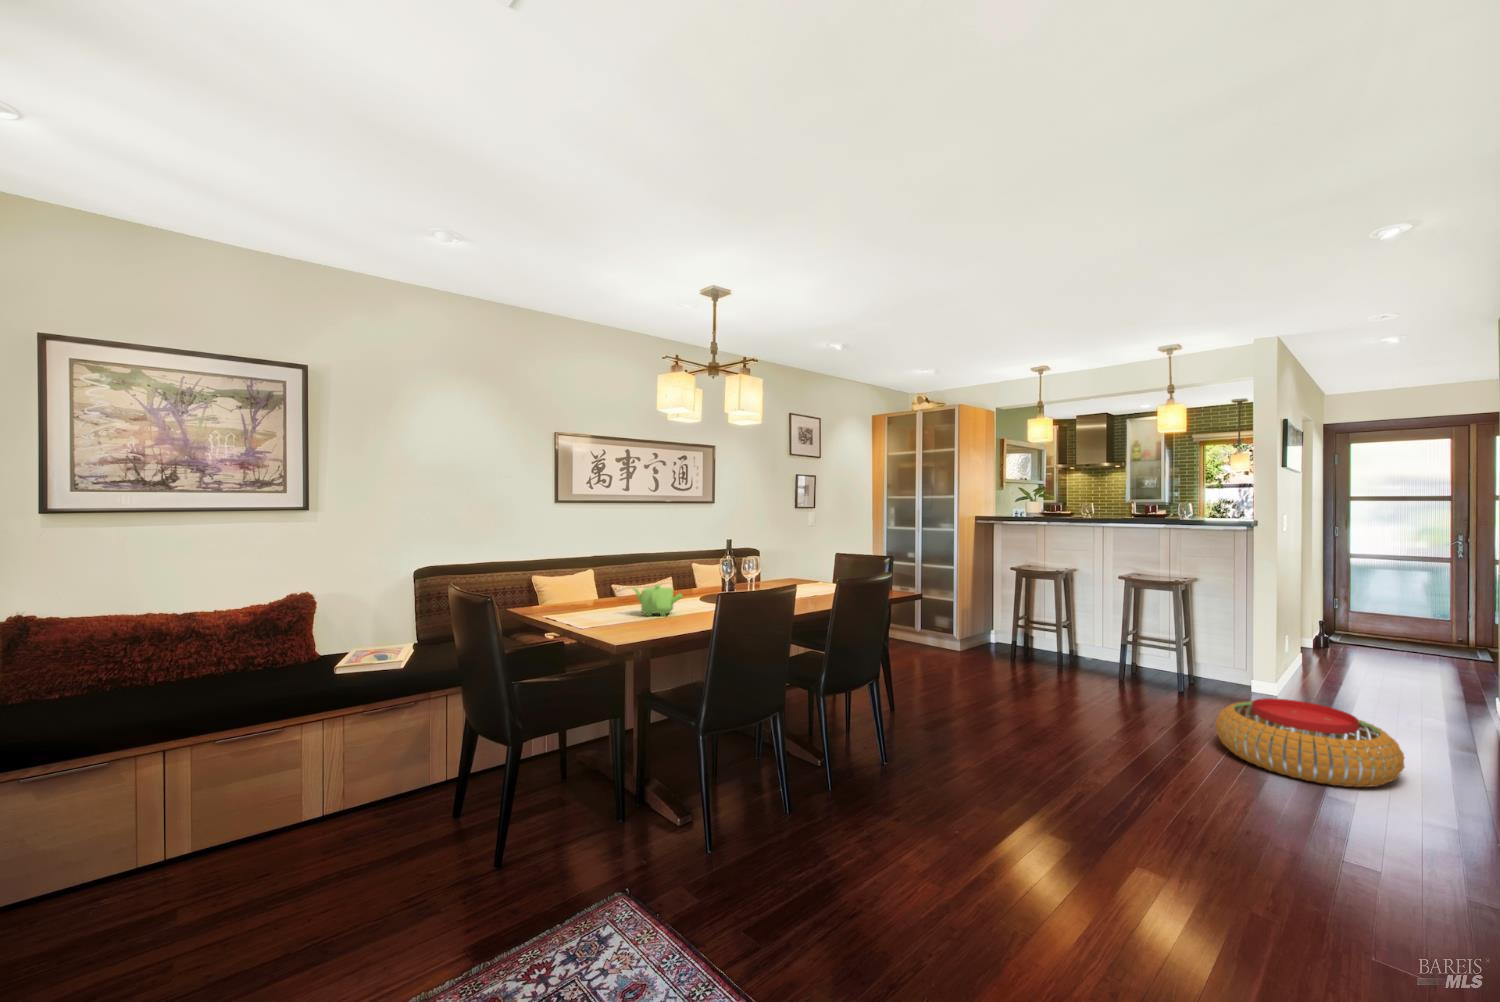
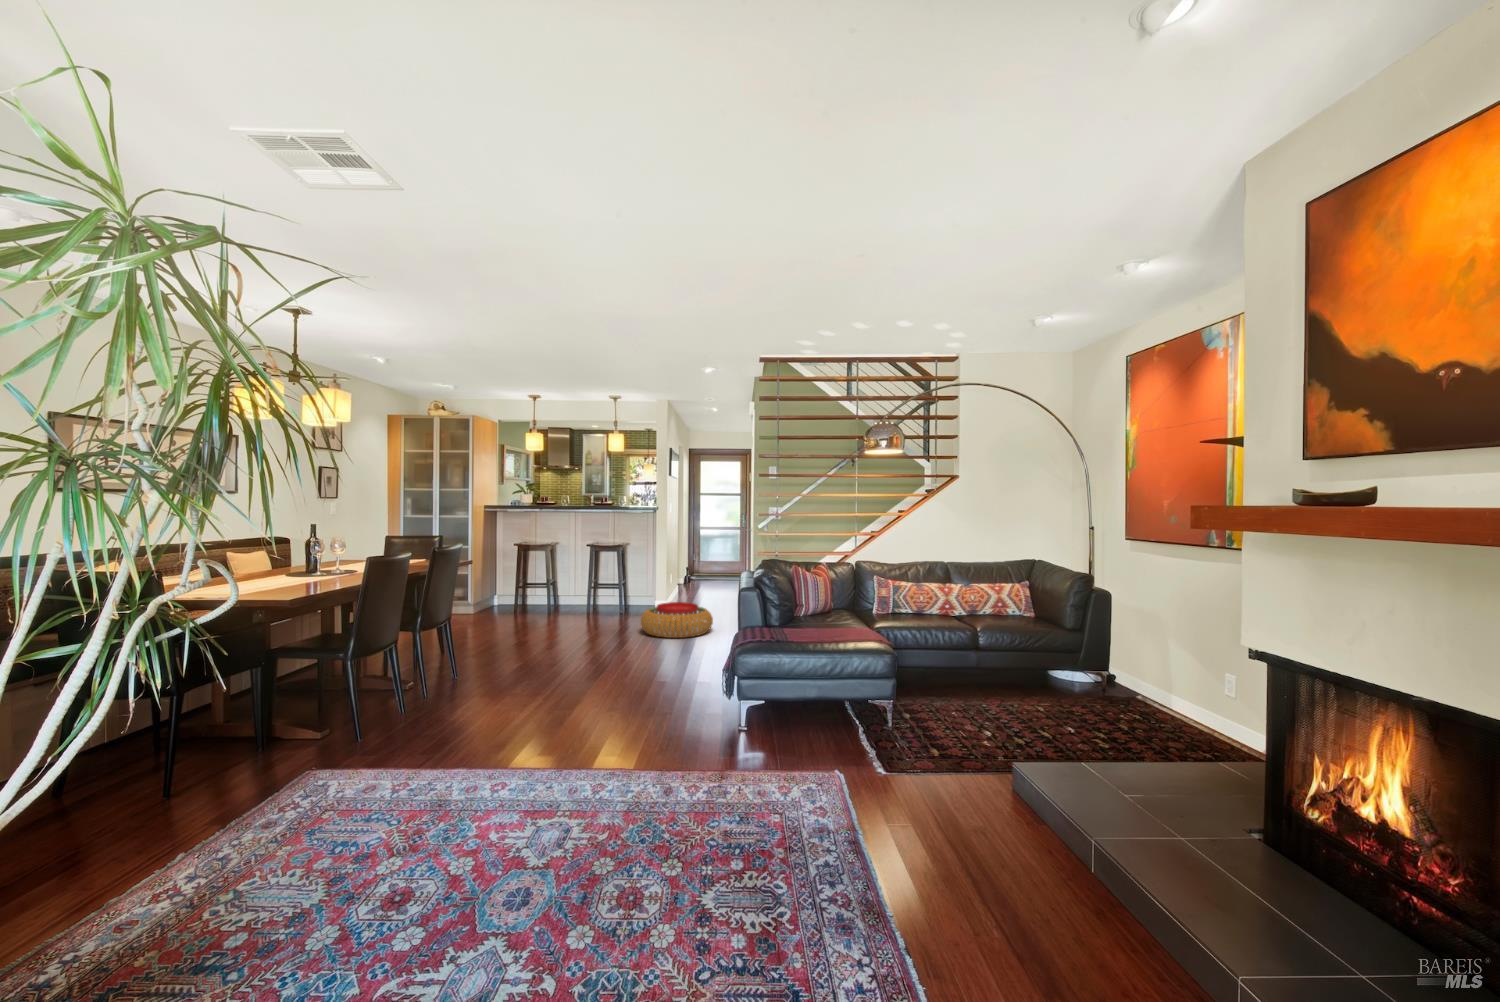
teapot: present [633,585,682,616] -> none [244,566,299,592]

